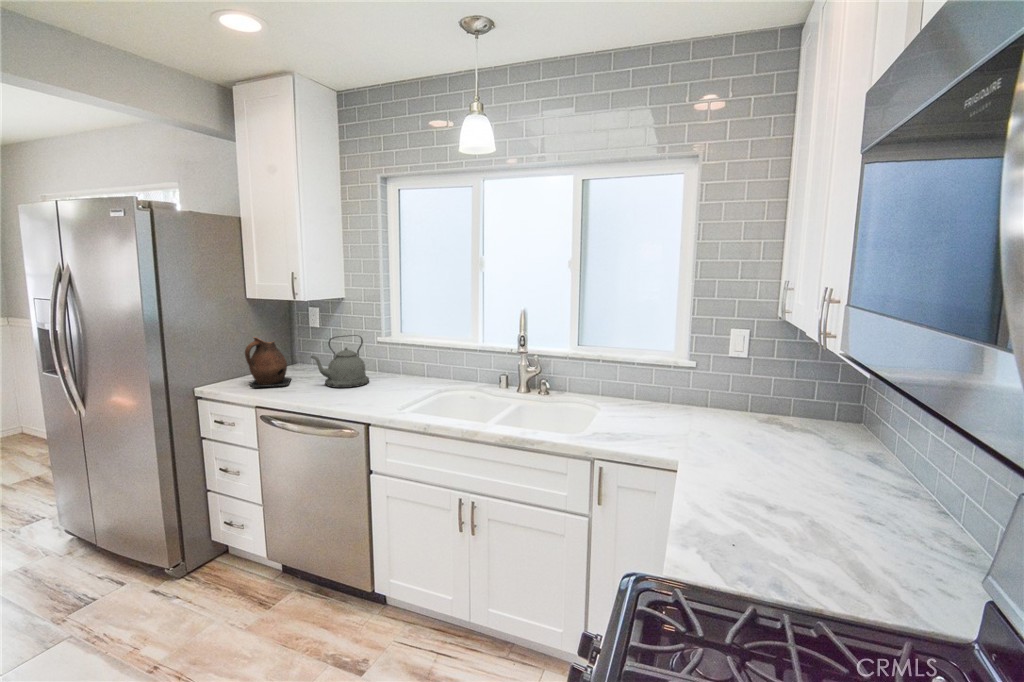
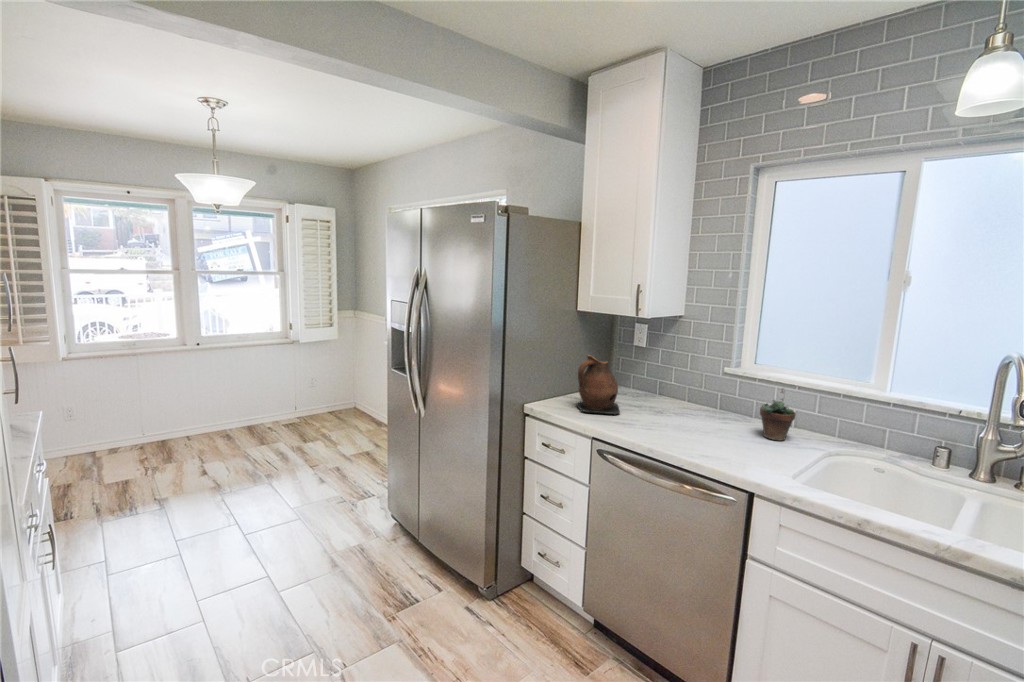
kettle: present [311,335,369,388] -> none [653,363,717,429]
succulent plant: none [395,348,419,387] -> present [760,390,796,441]

